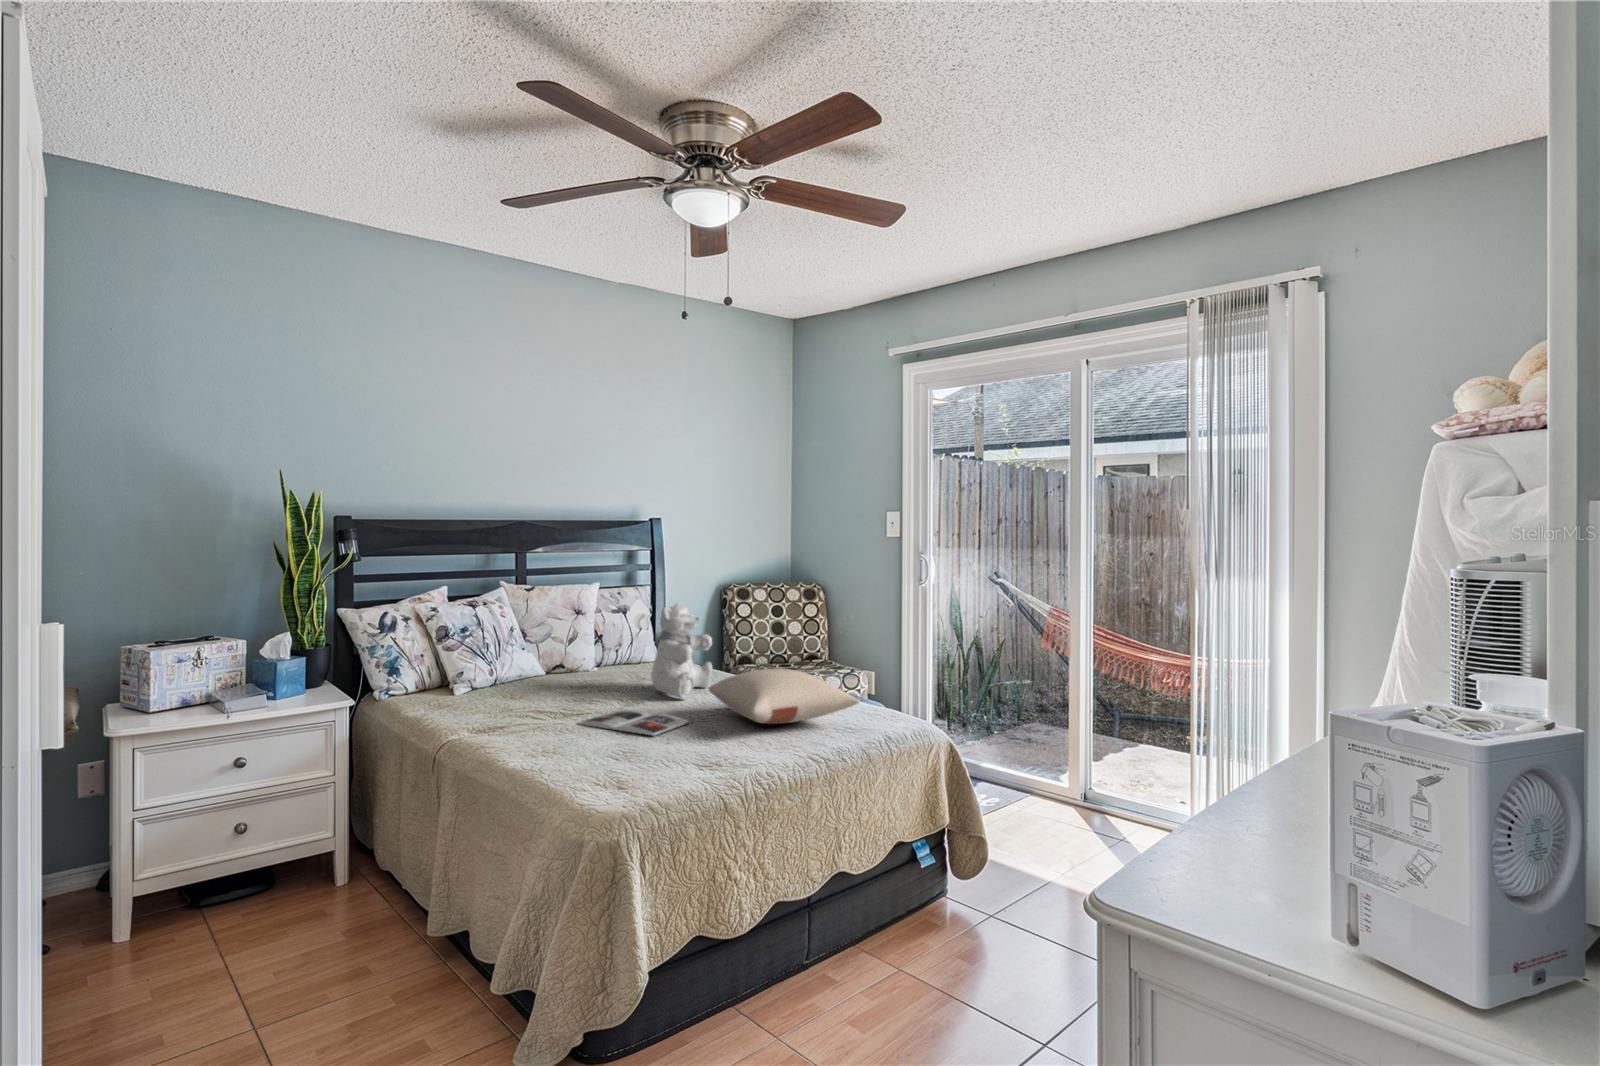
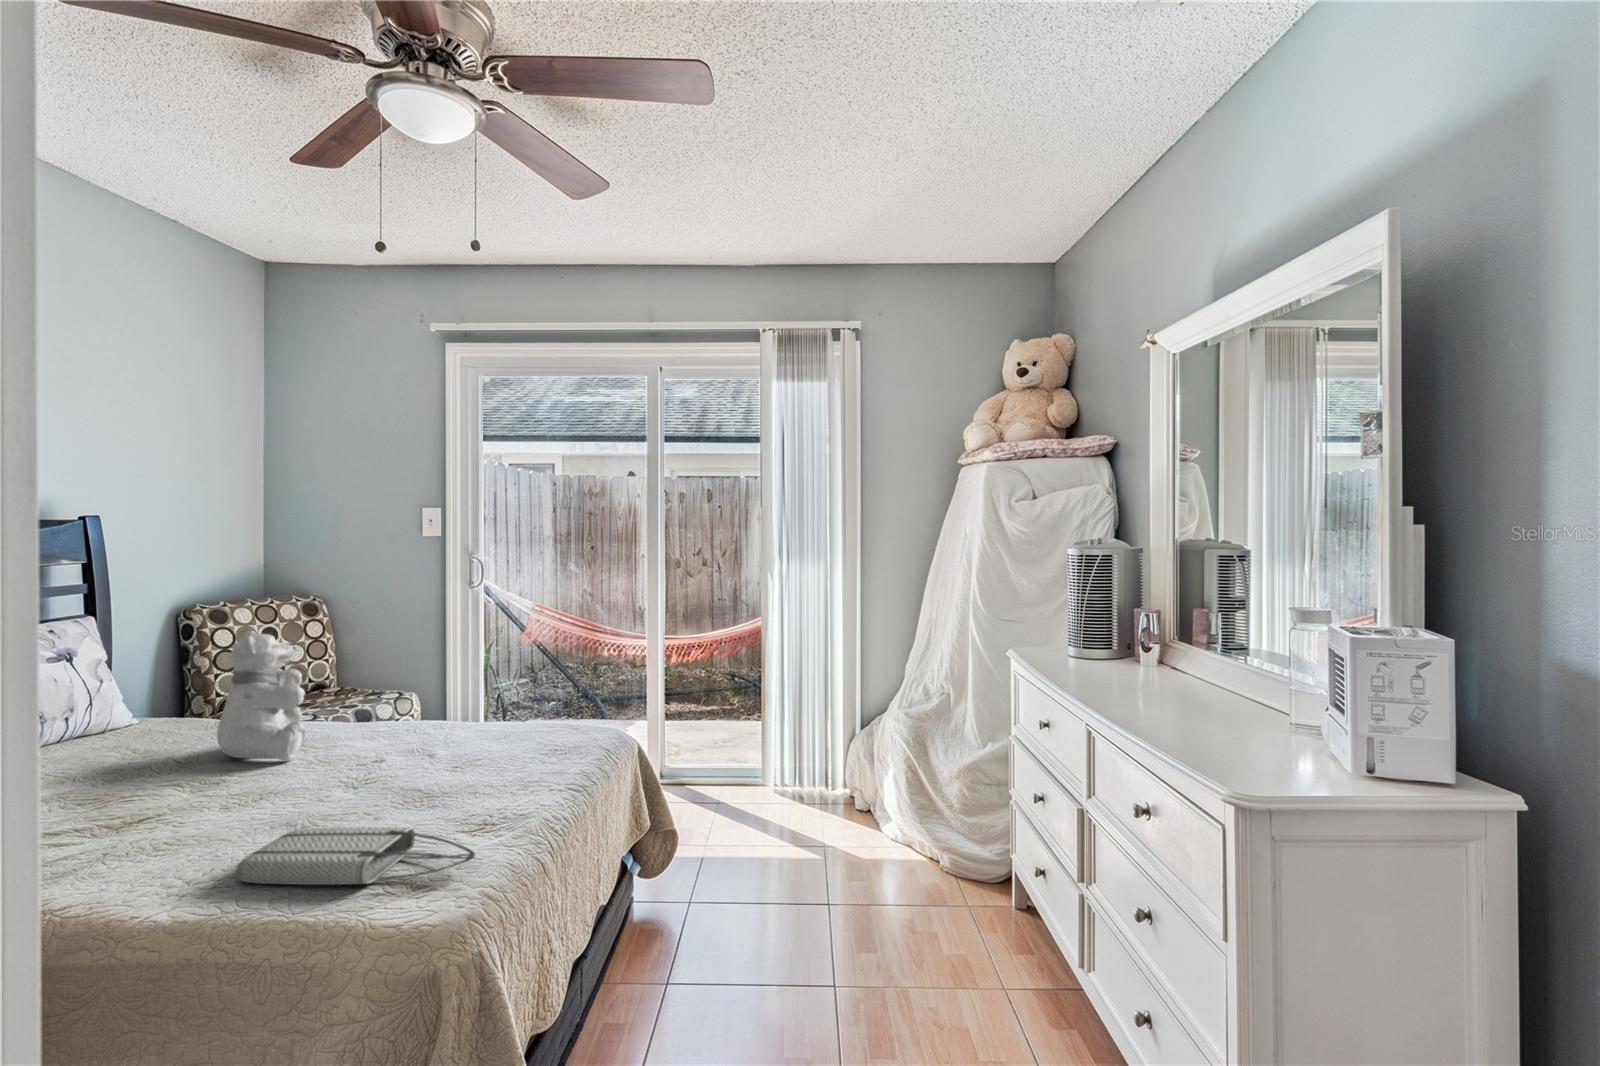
pillow: present [709,669,860,724] -> none [354,694,565,761]
magazine: present [578,710,689,736] -> none [176,781,359,827]
tote bag: none [546,738,652,785] -> present [236,827,475,885]

